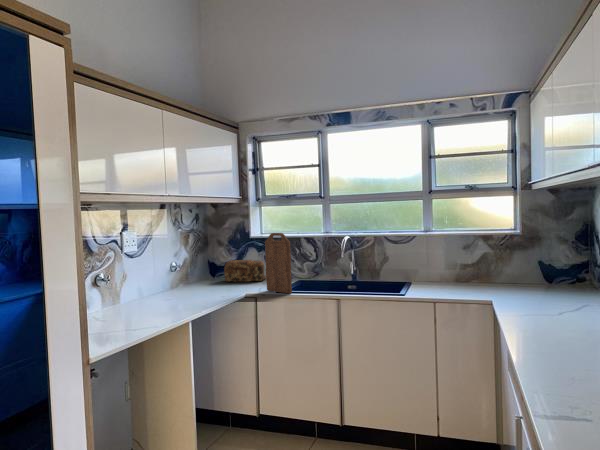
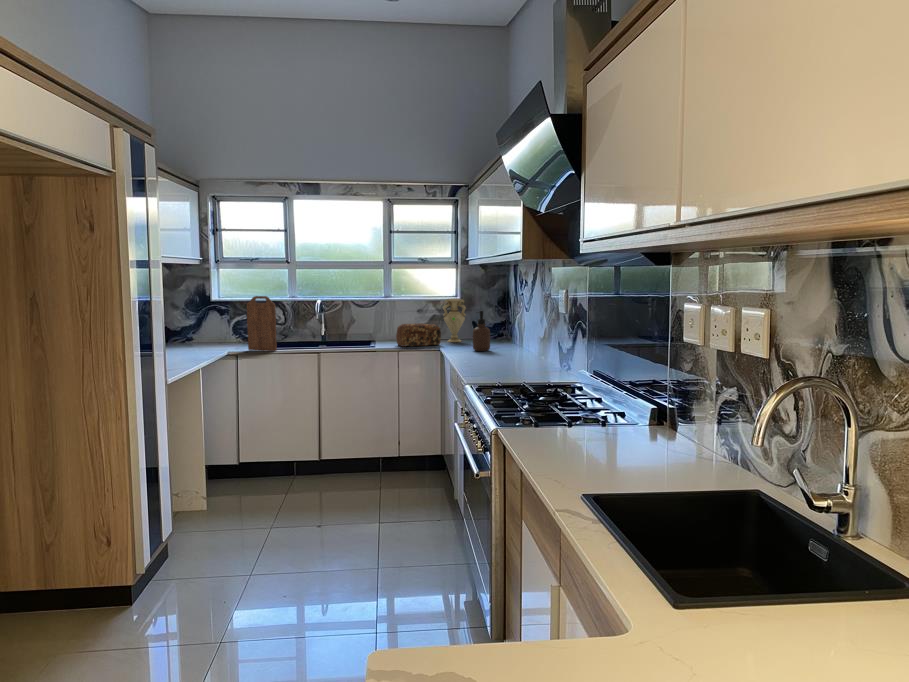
vase: none [496,233,530,290] -> present [443,299,466,342]
soap dispenser: none [543,252,574,315] -> present [473,311,490,351]
bread loaf: present [224,260,266,282] -> present [396,323,441,347]

